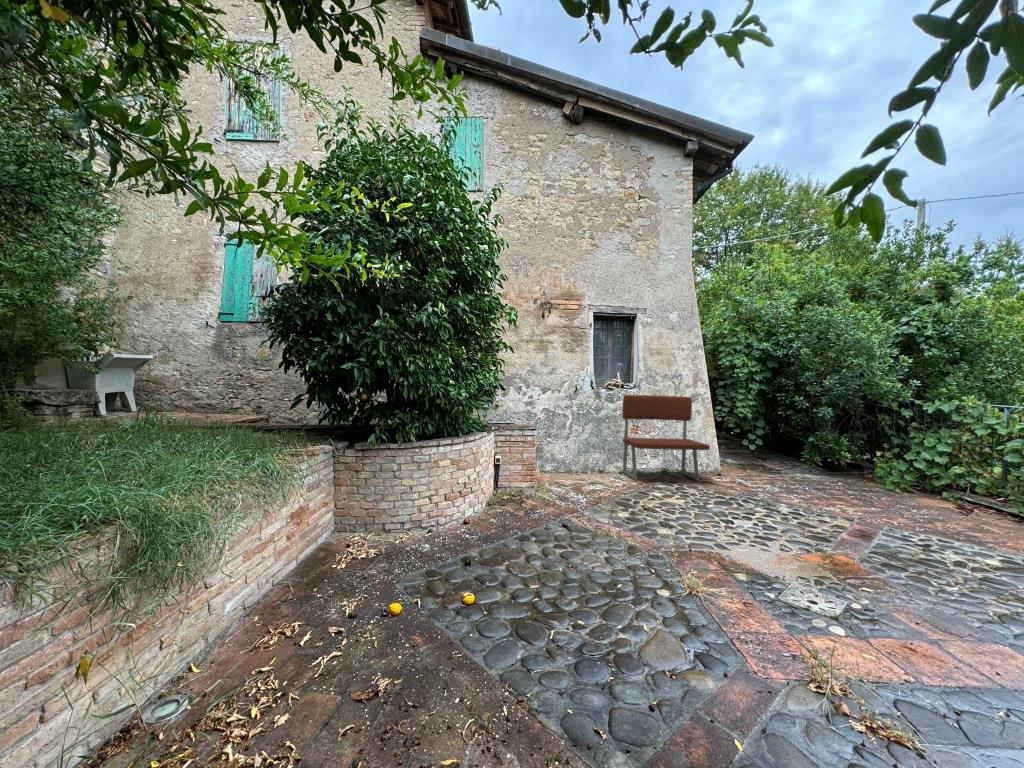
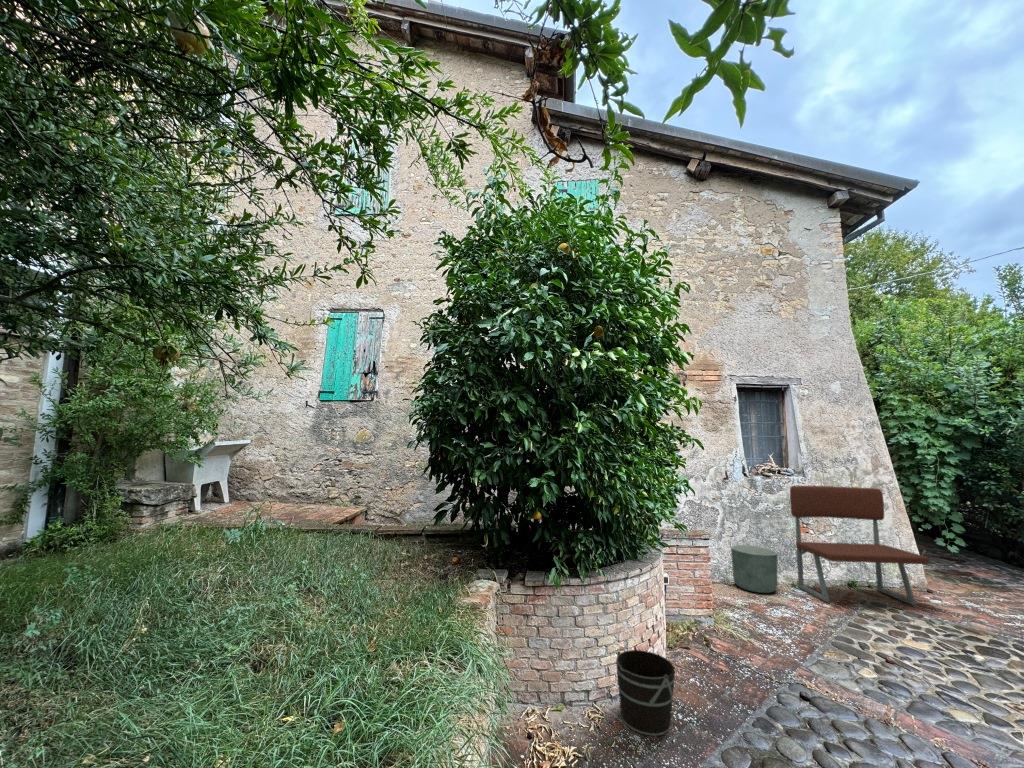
planter: none [573,441,606,475] -> present [731,545,777,593]
bucket: none [420,494,461,544] -> present [616,649,675,736]

